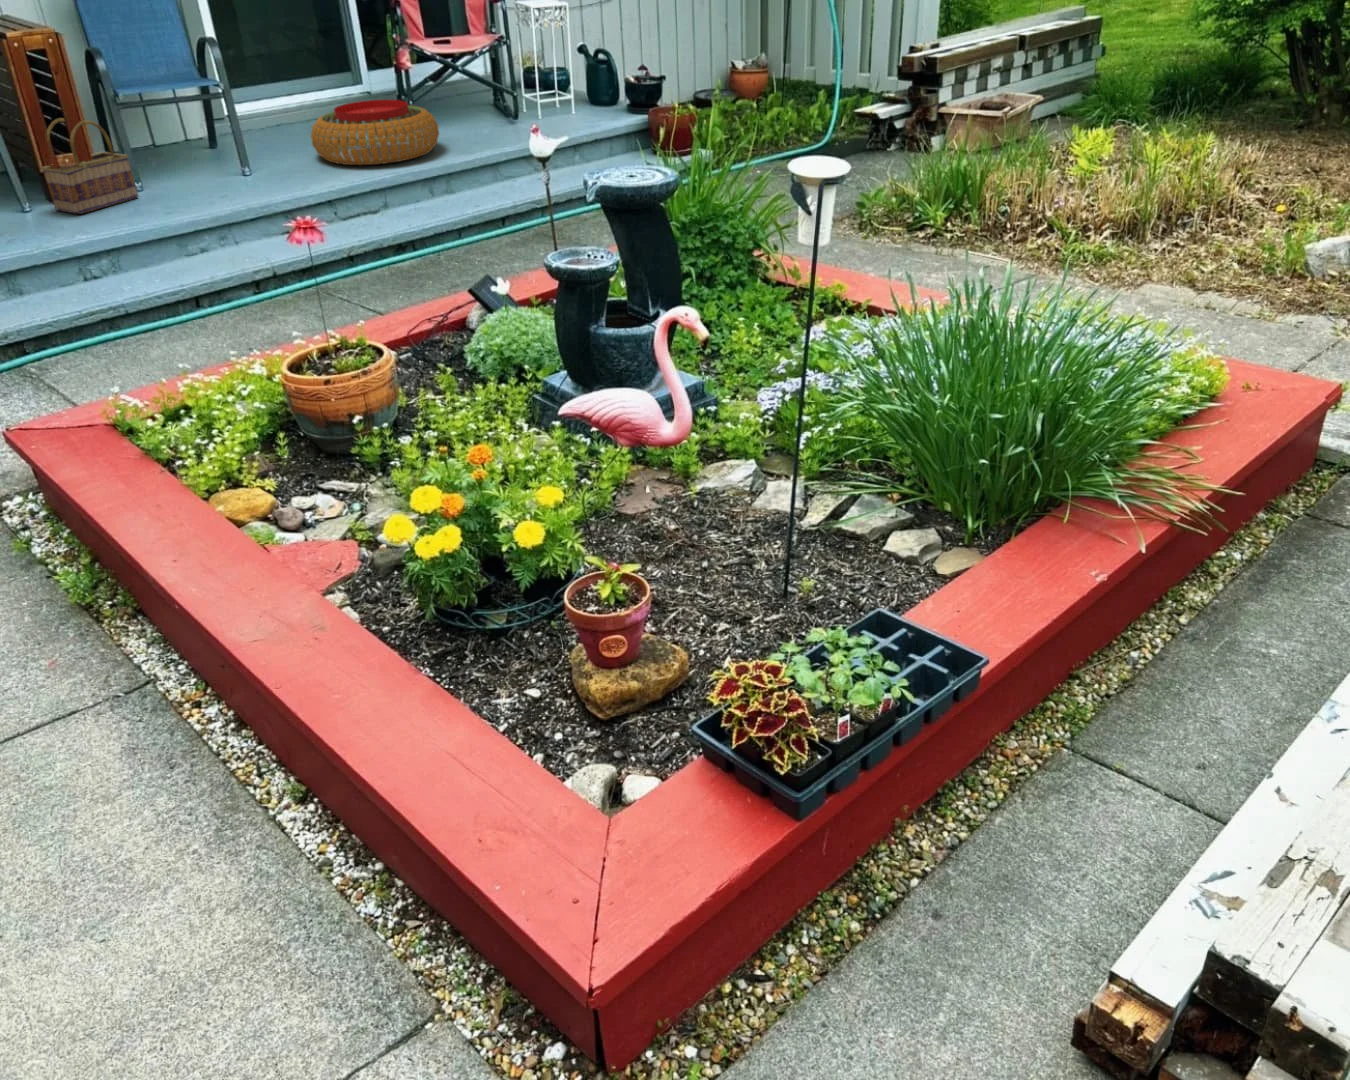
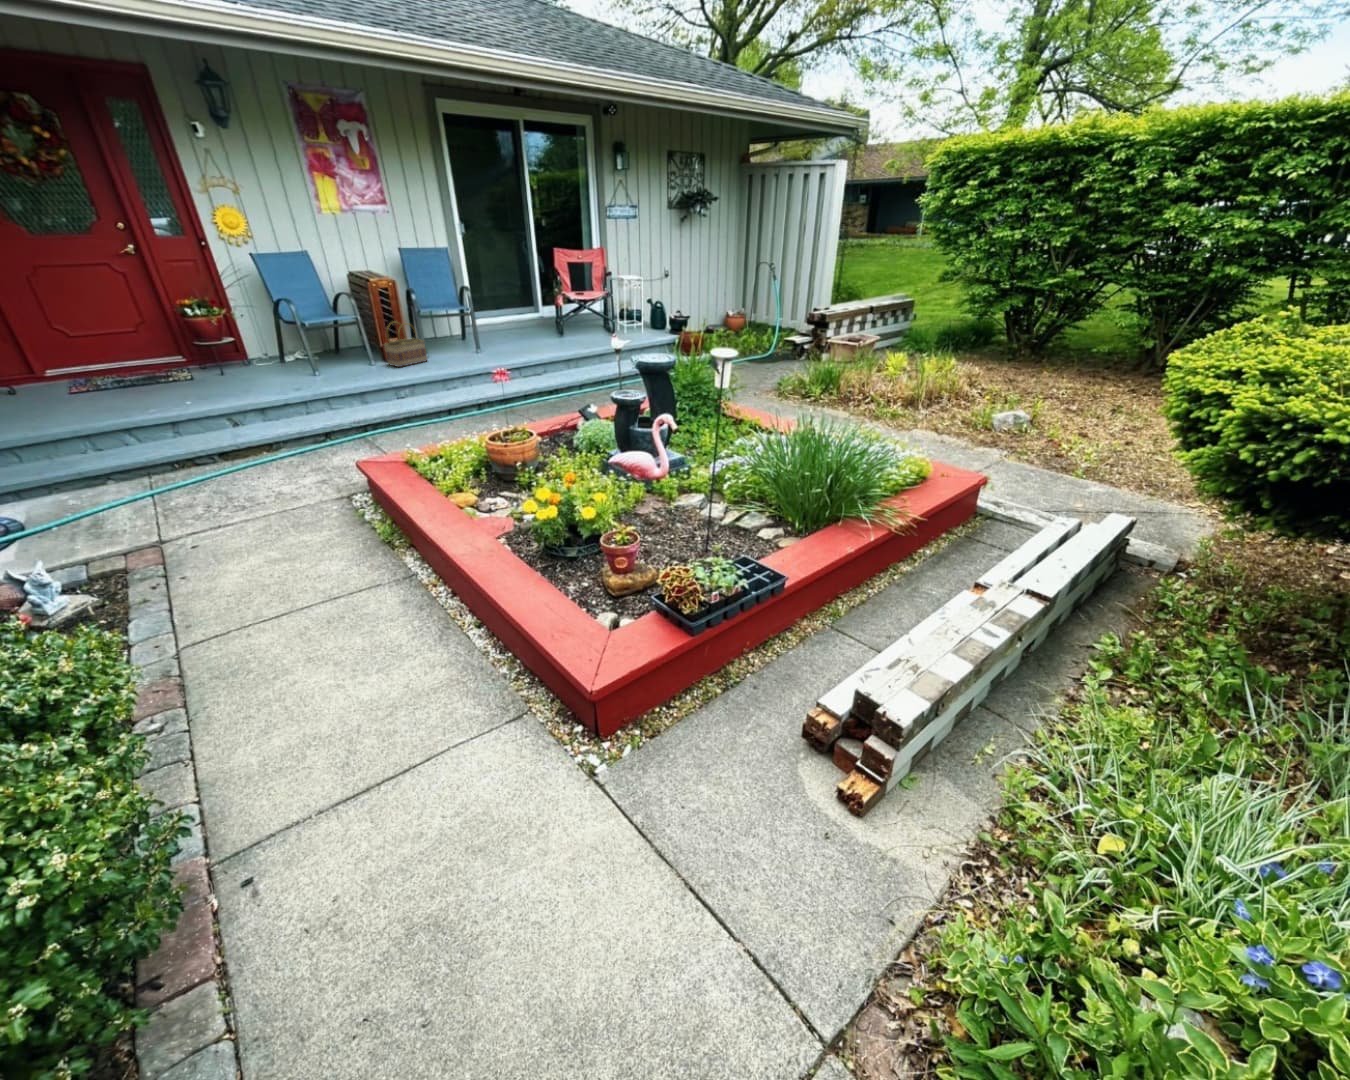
pouf: present [311,100,439,165] -> none [513,321,575,352]

